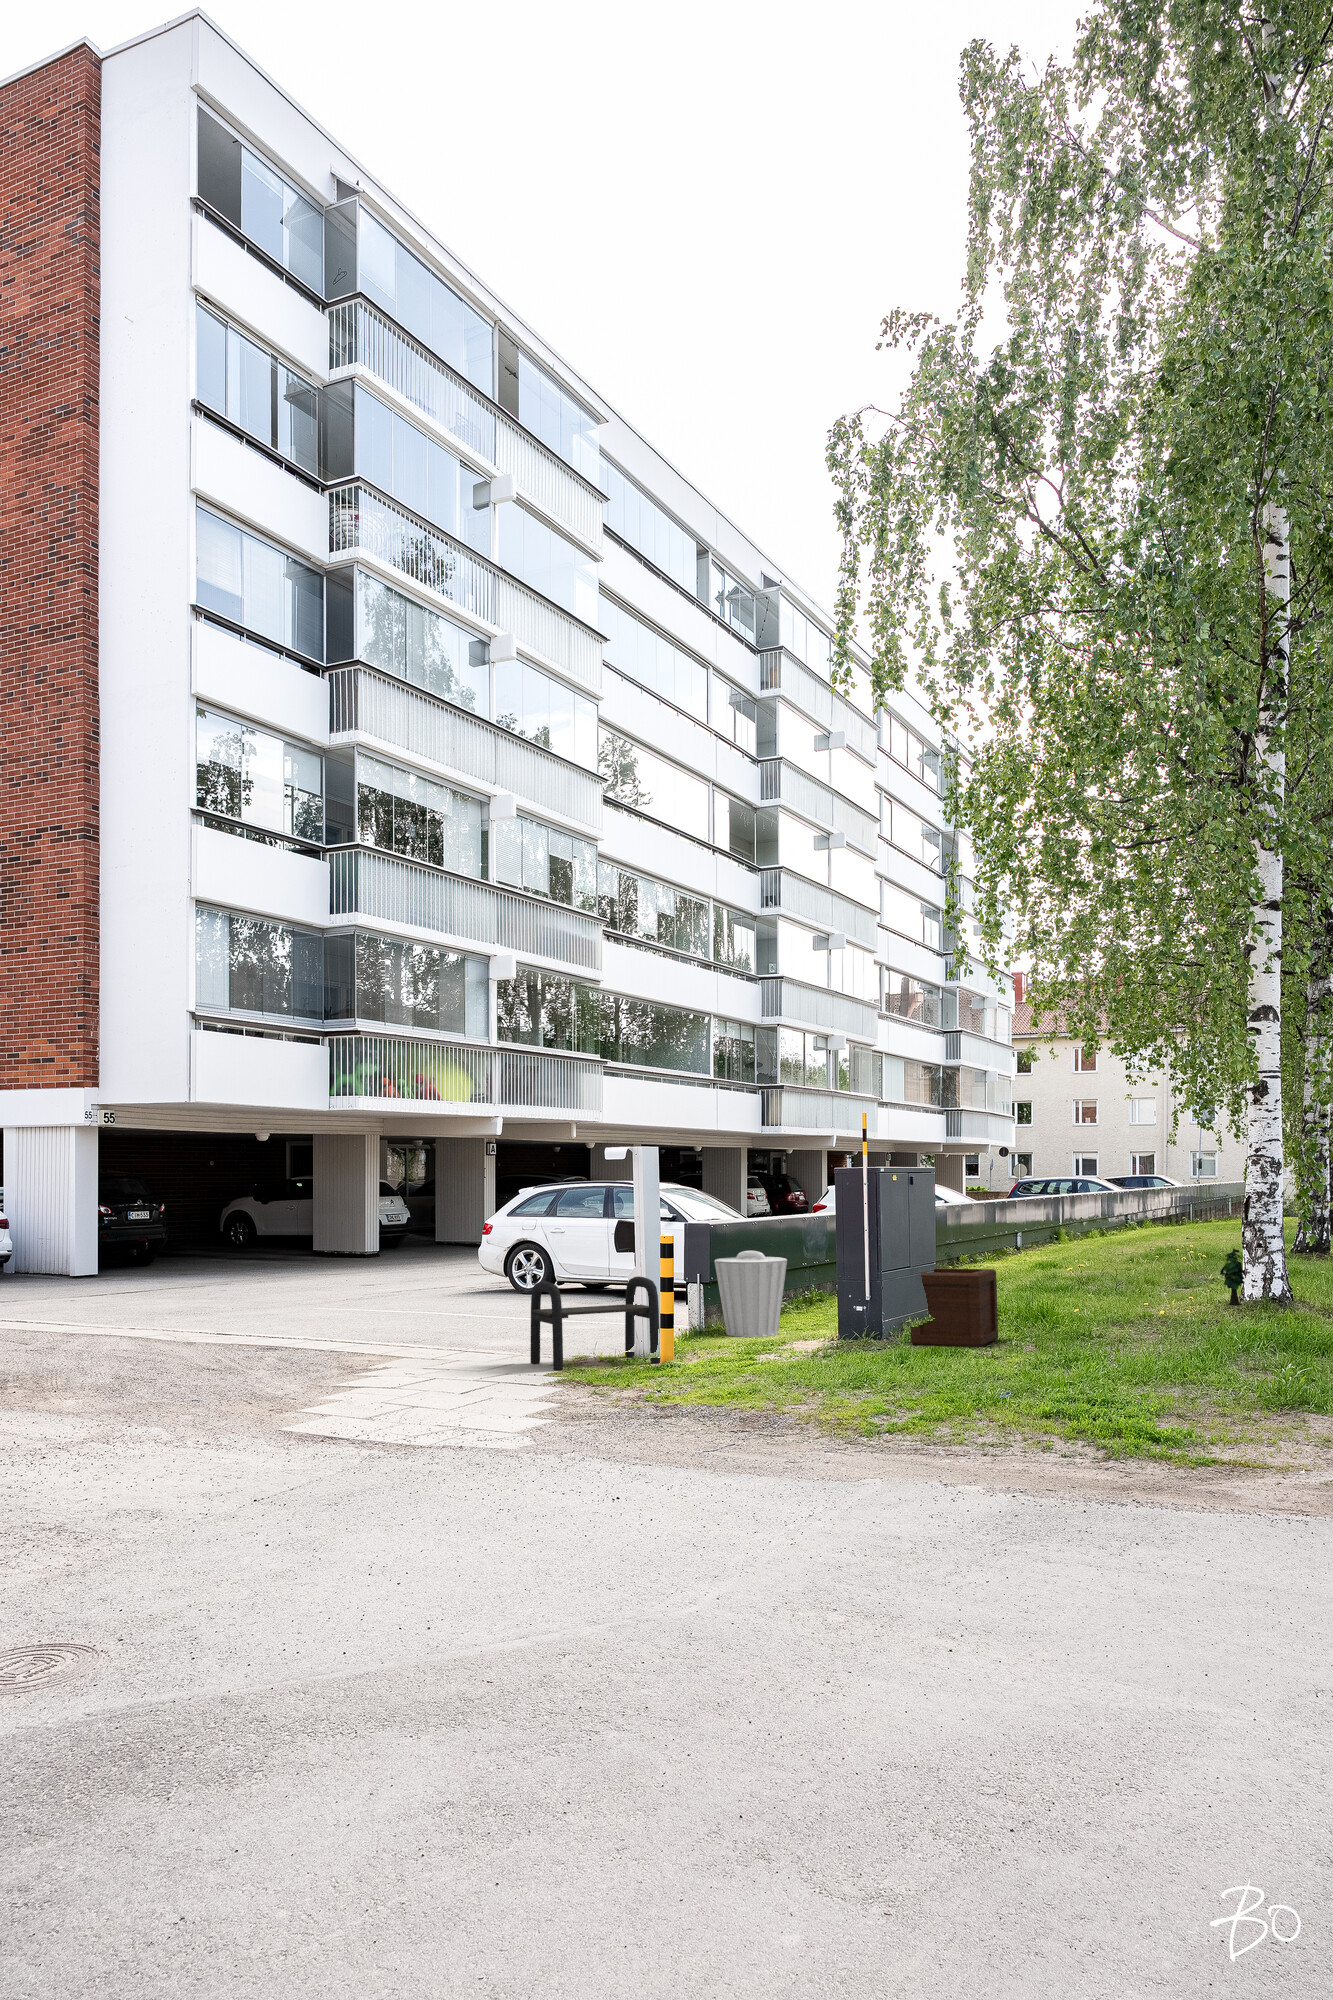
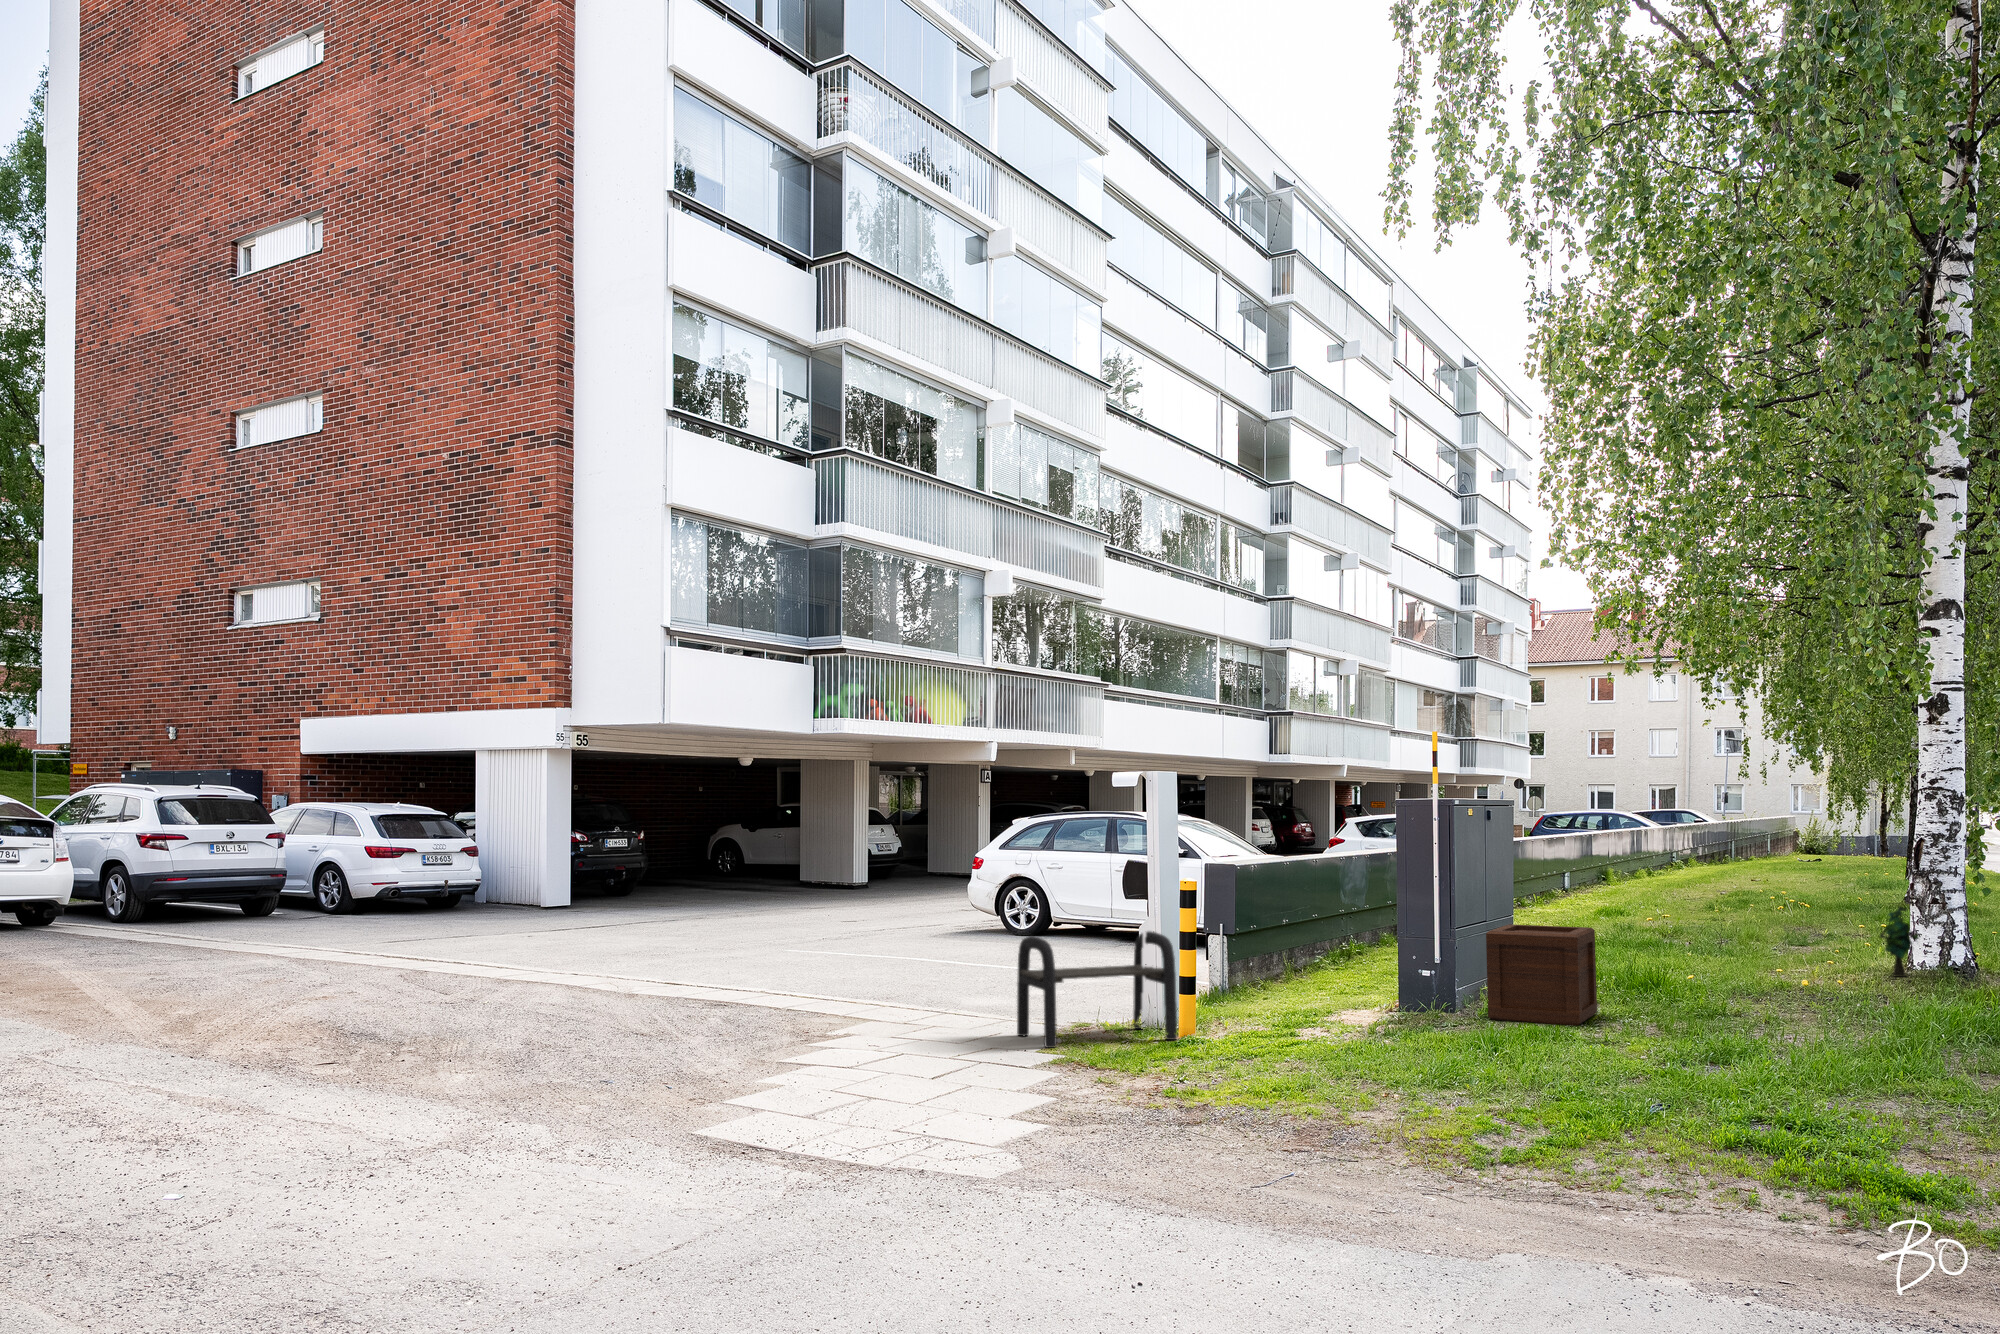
trash can: present [715,1251,787,1337] -> none [1240,898,1328,1002]

